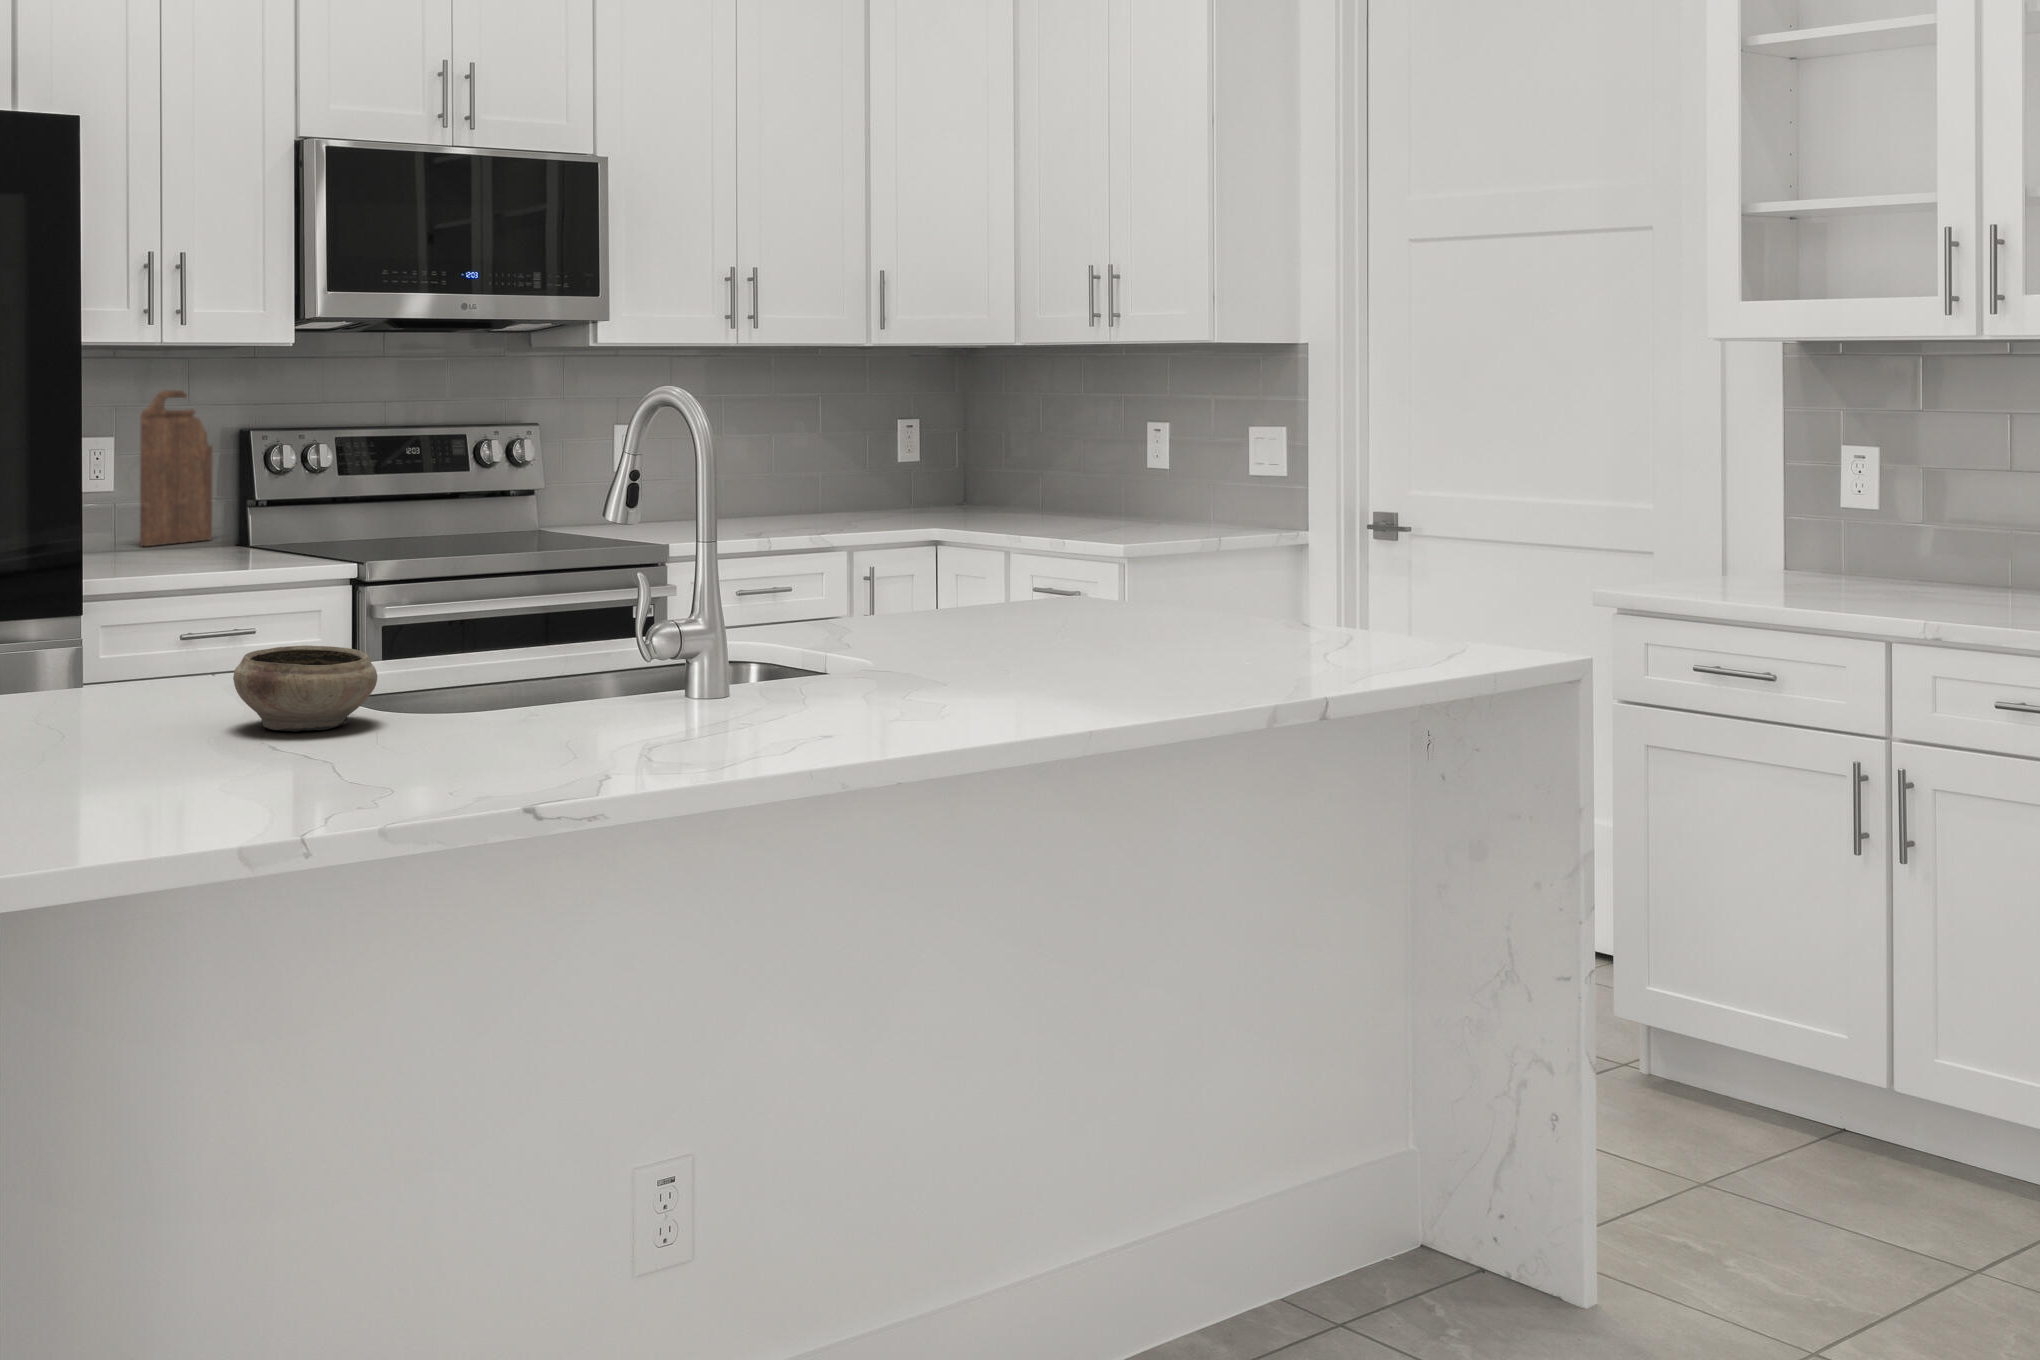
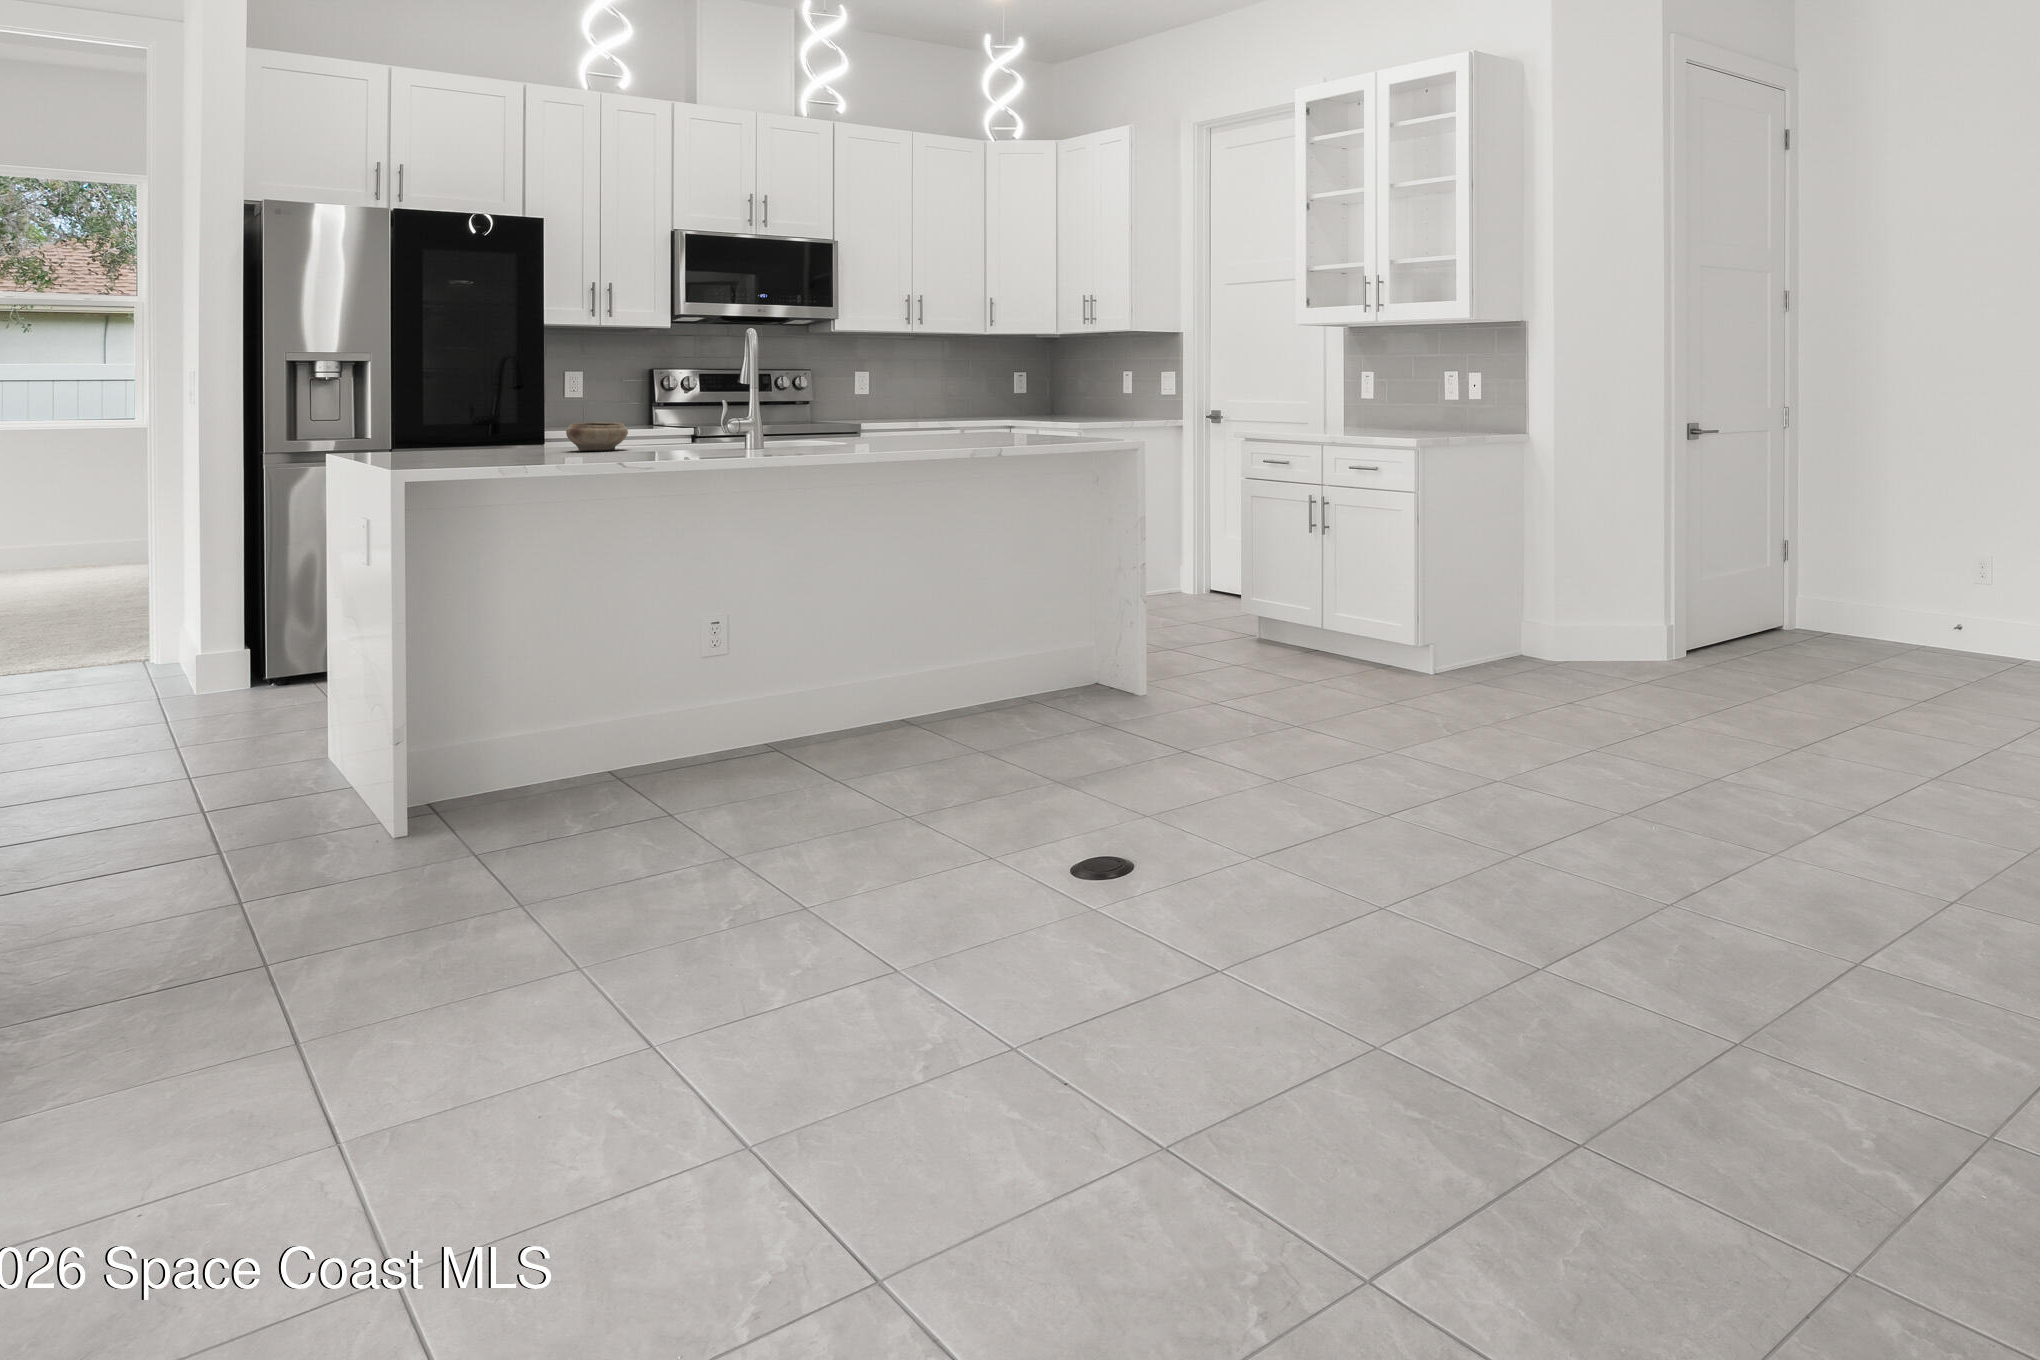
cutting board: present [140,390,213,546] -> none [597,352,638,426]

